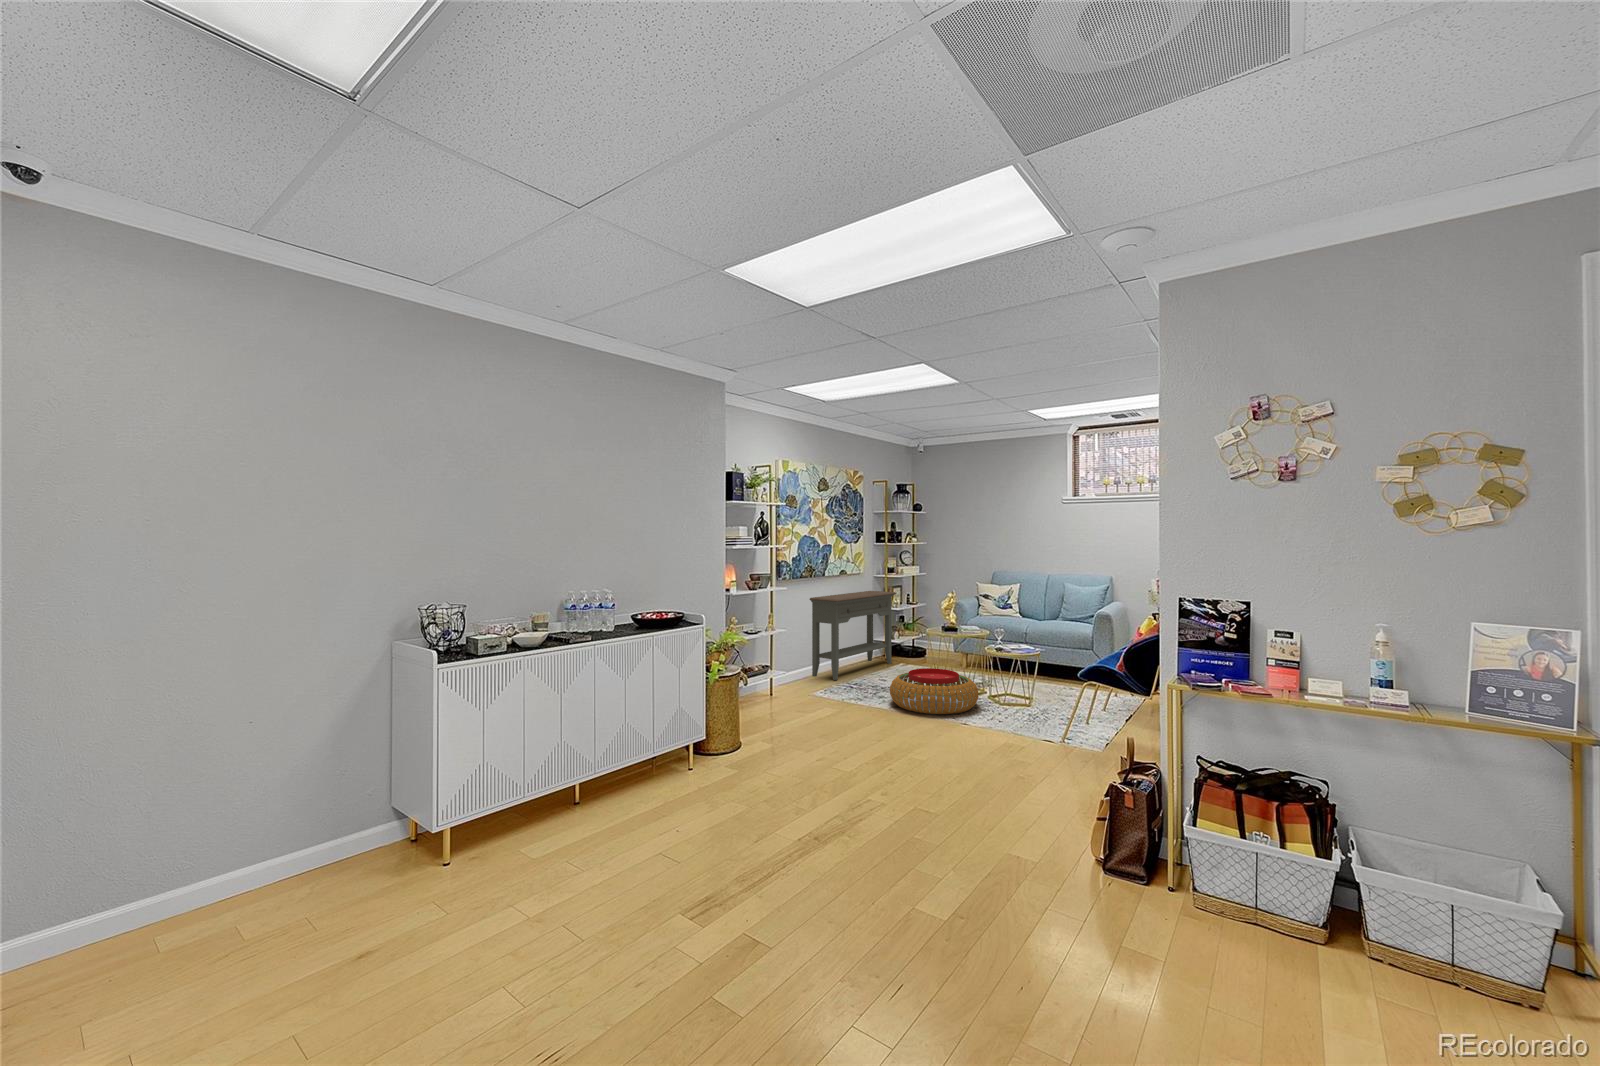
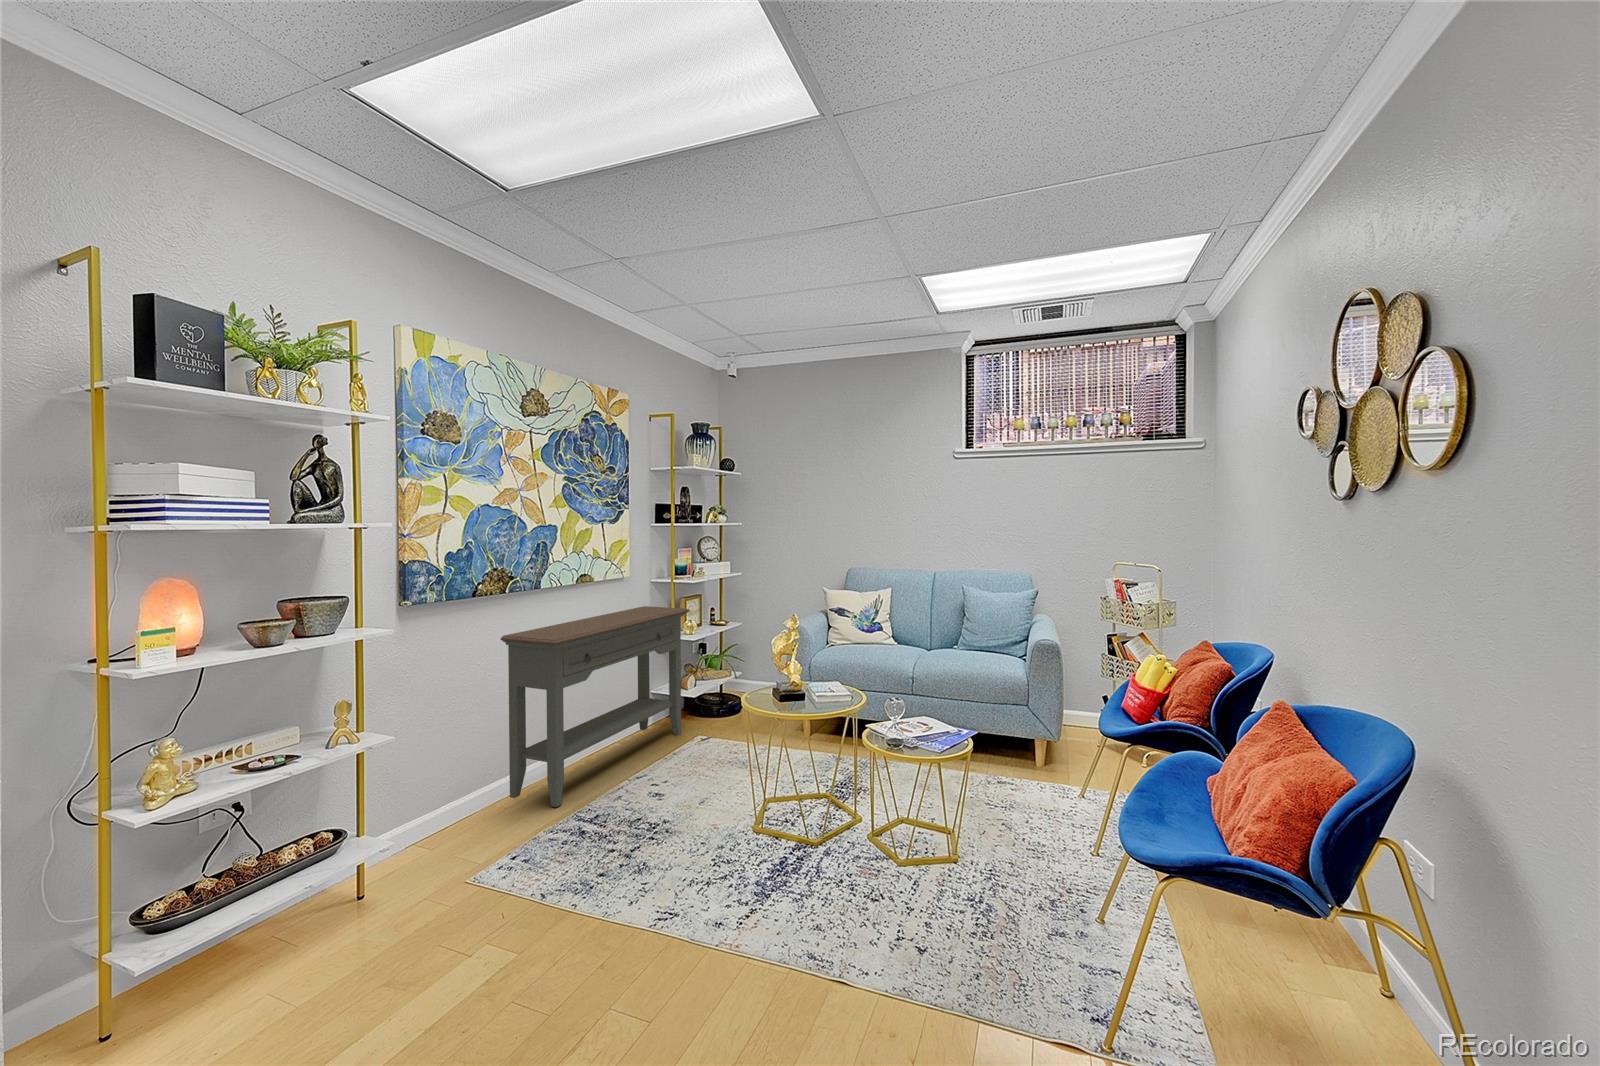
pouf: present [890,668,979,714] -> none [658,793,861,948]

